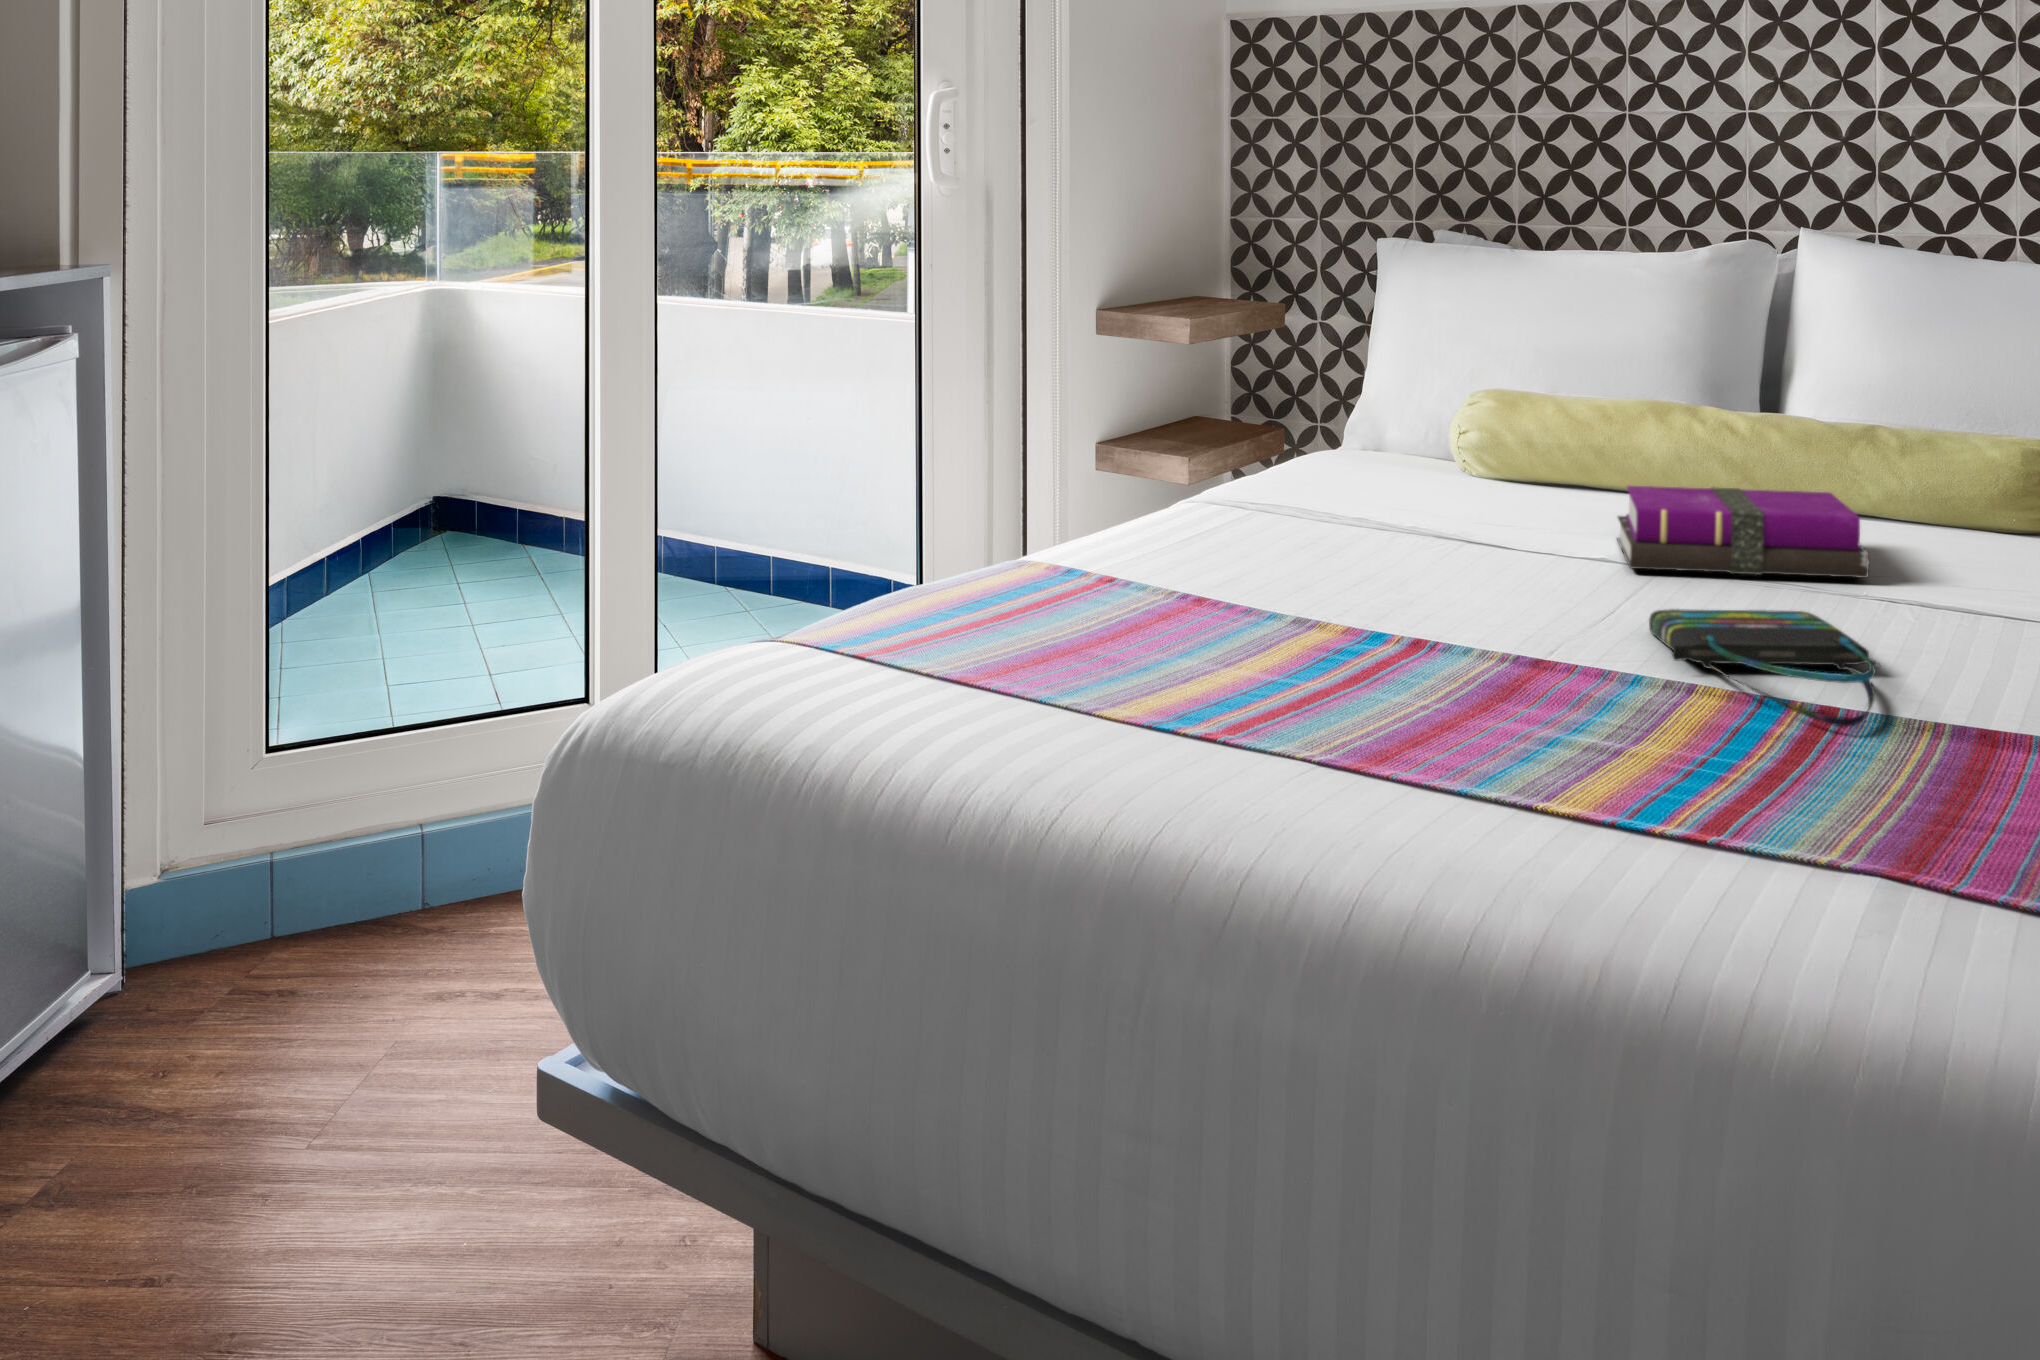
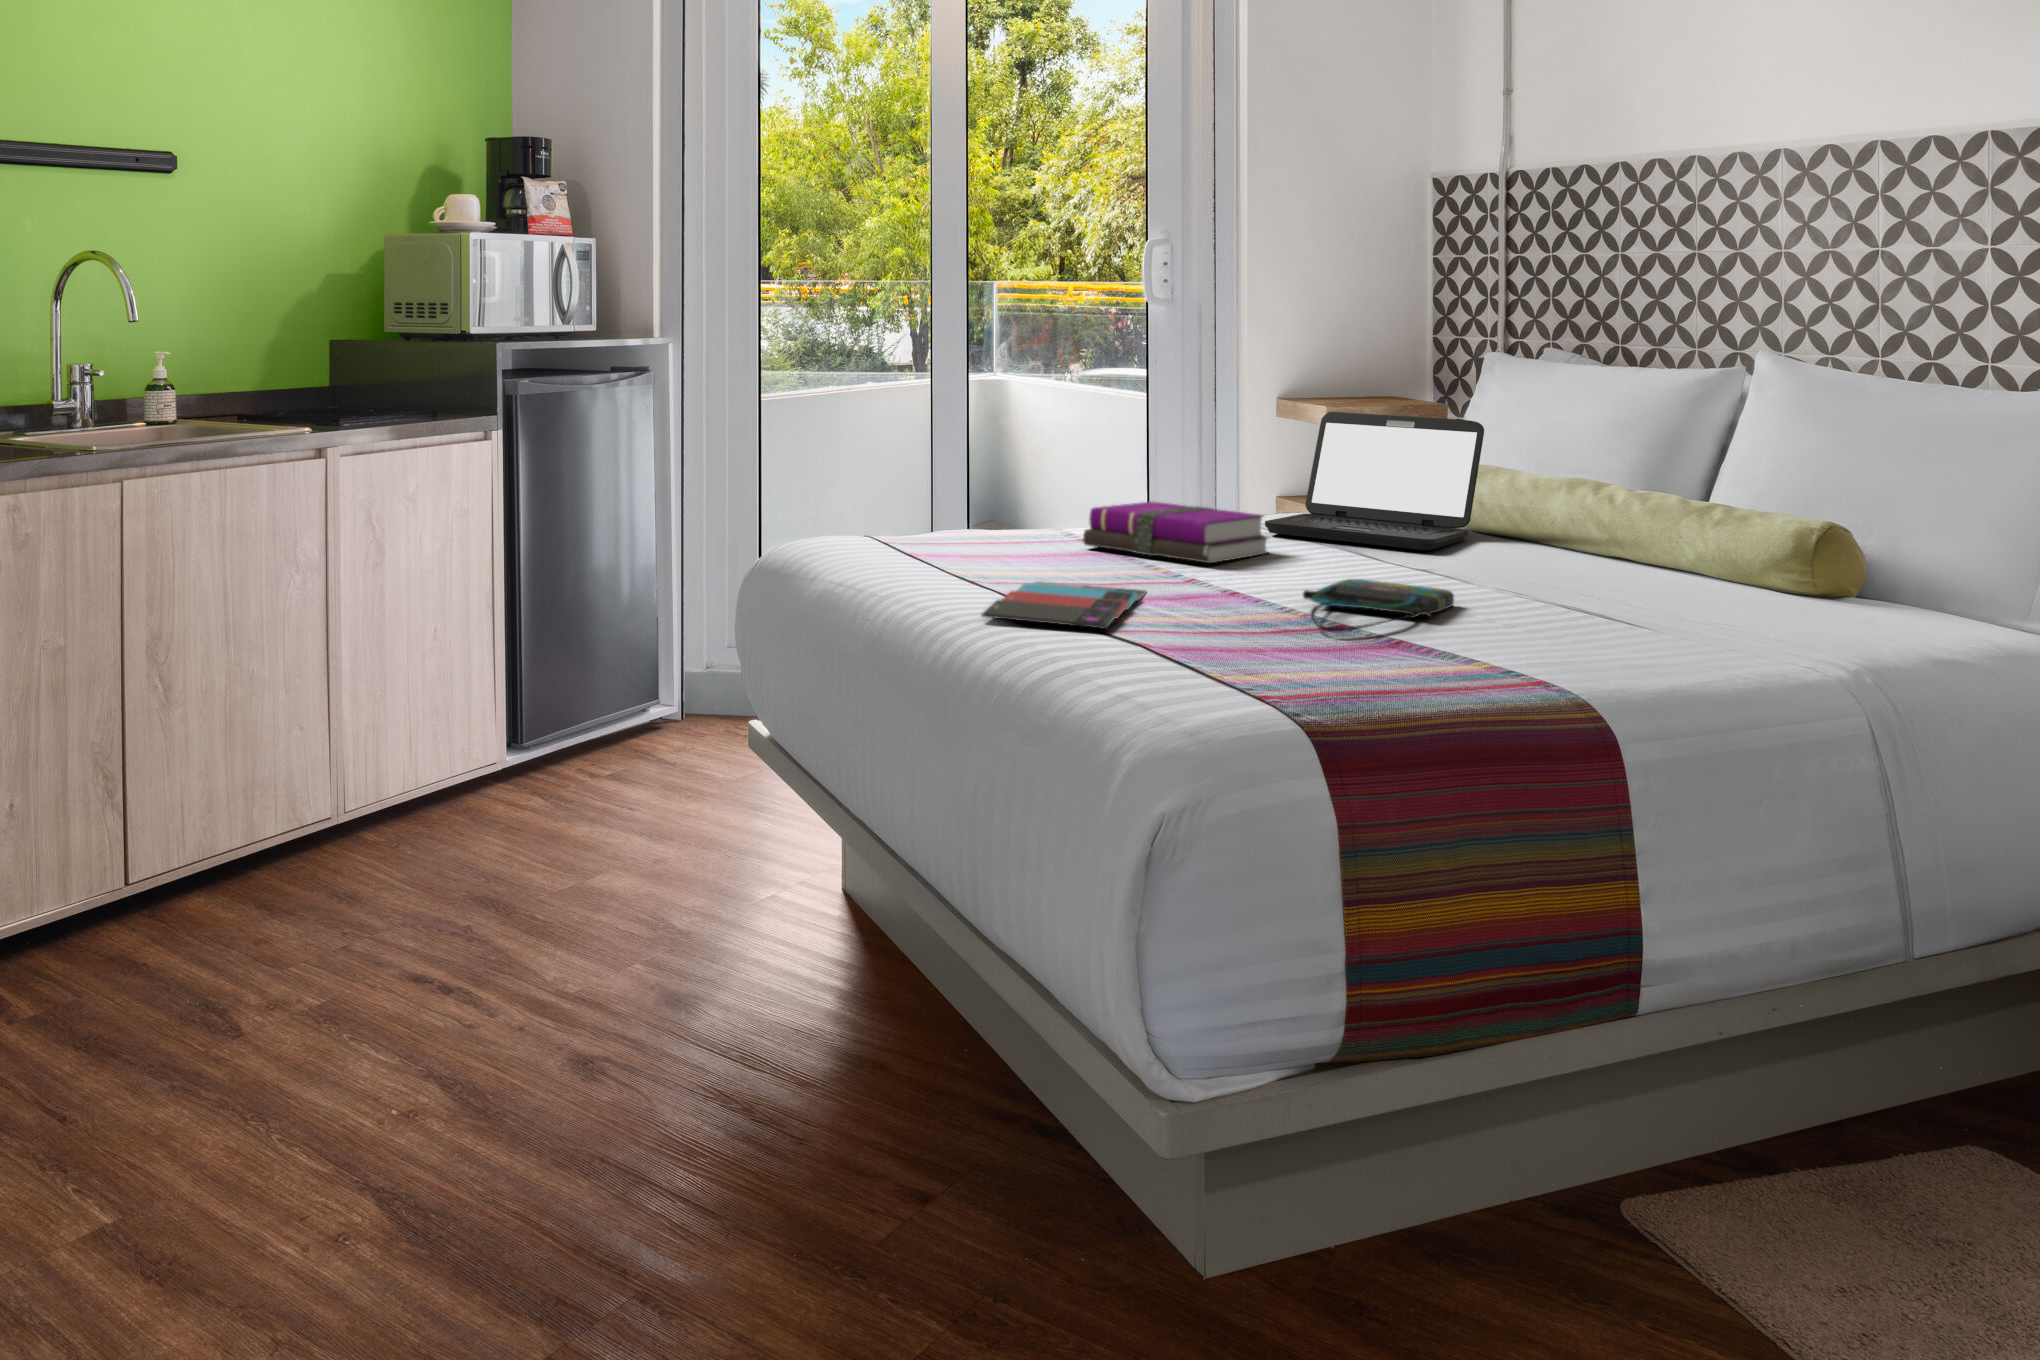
laptop: none [1312,341,1570,535] -> present [1265,412,1484,550]
notebook: present [1617,486,1869,578] -> present [1083,501,1268,563]
smartphone: none [1226,679,1573,809] -> present [982,581,1146,629]

